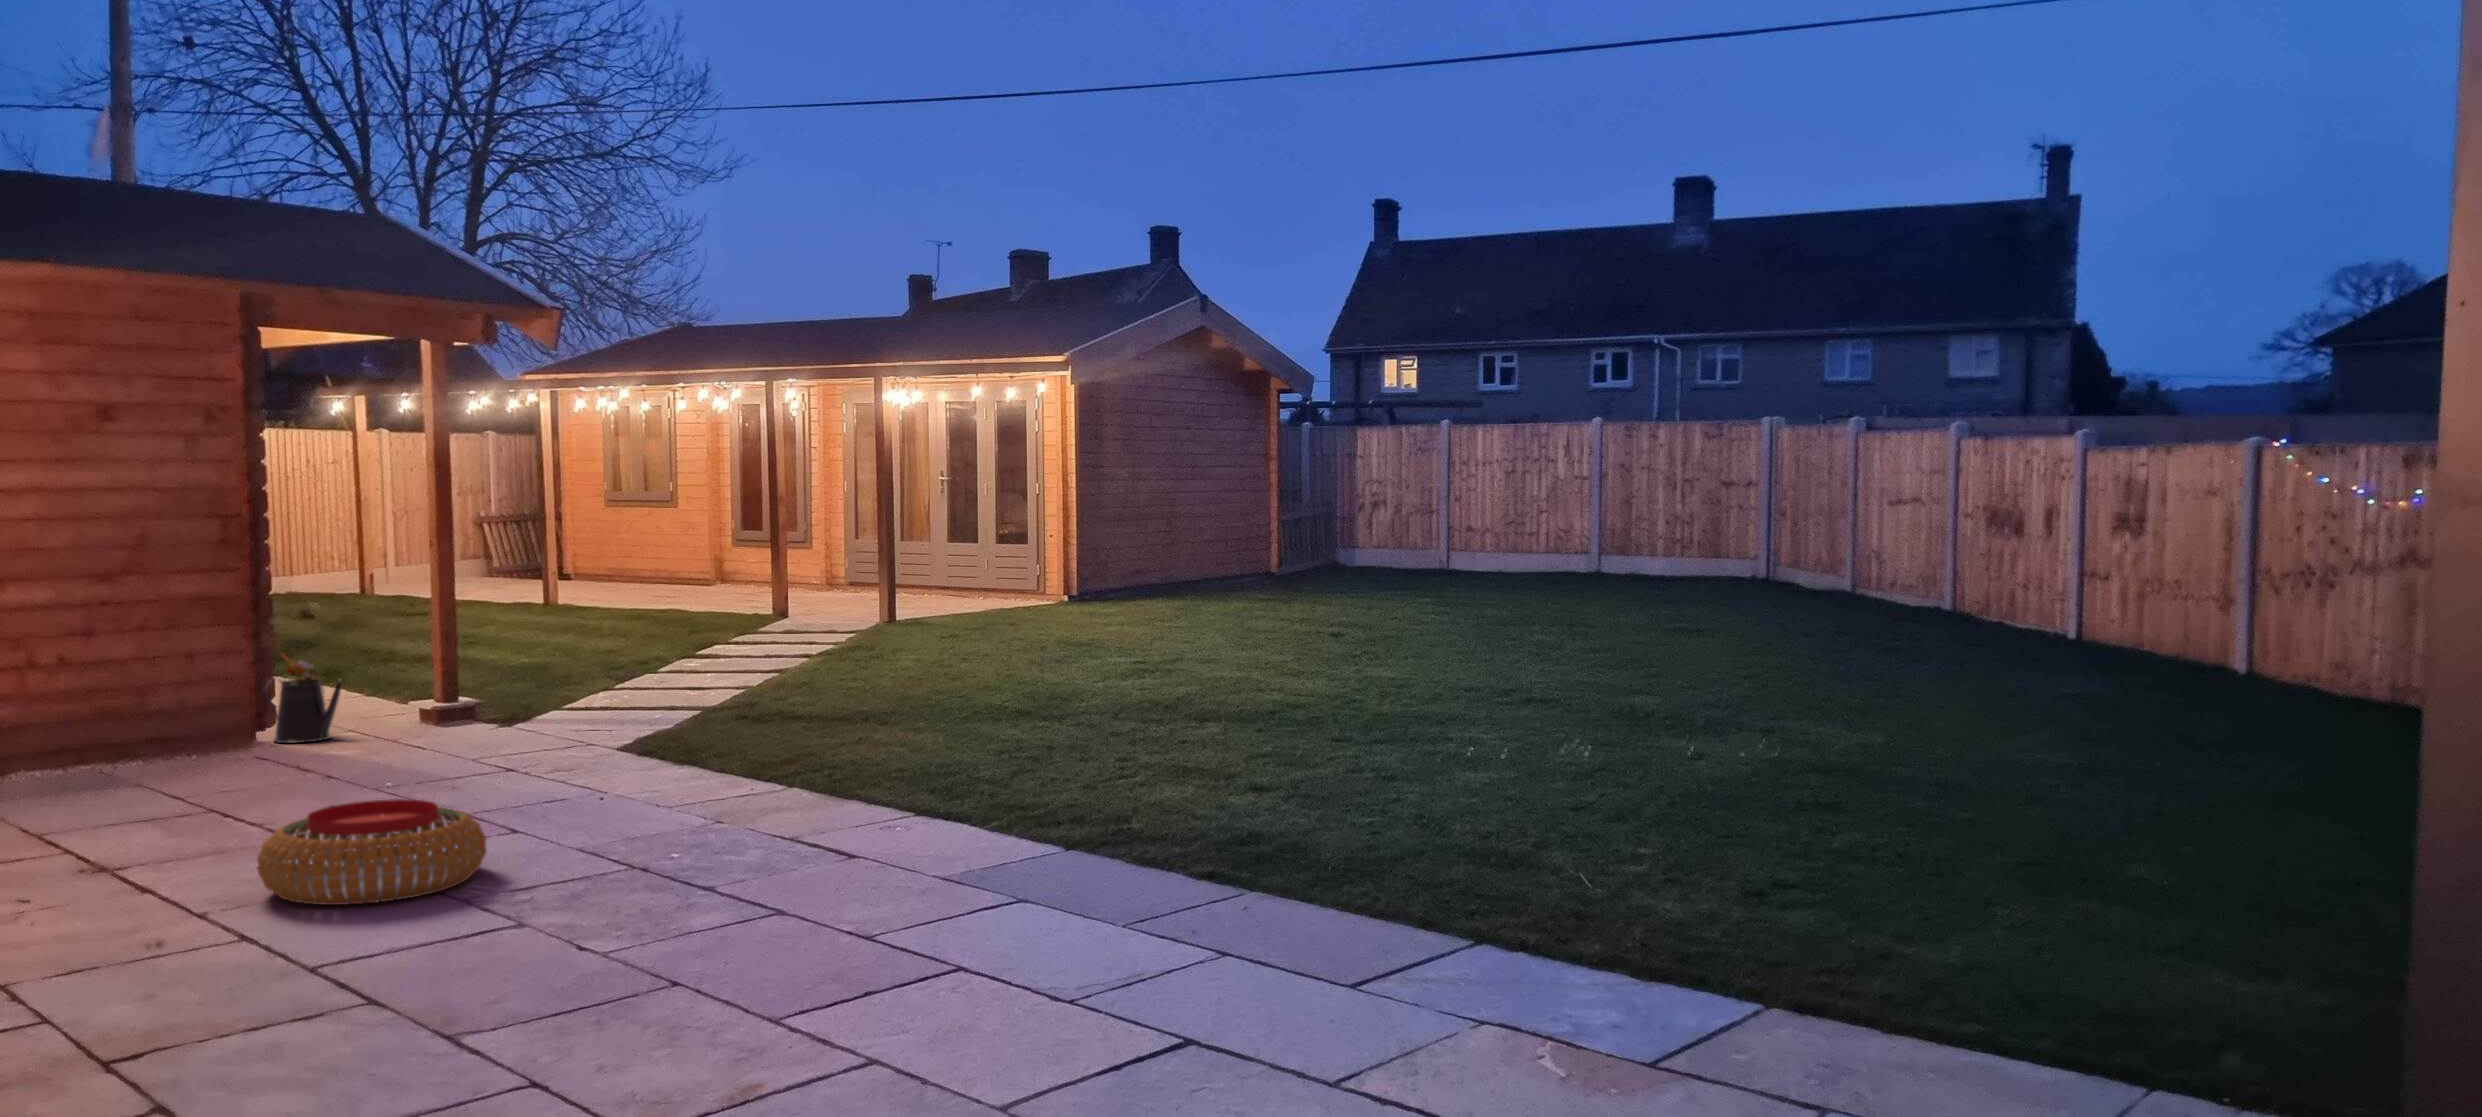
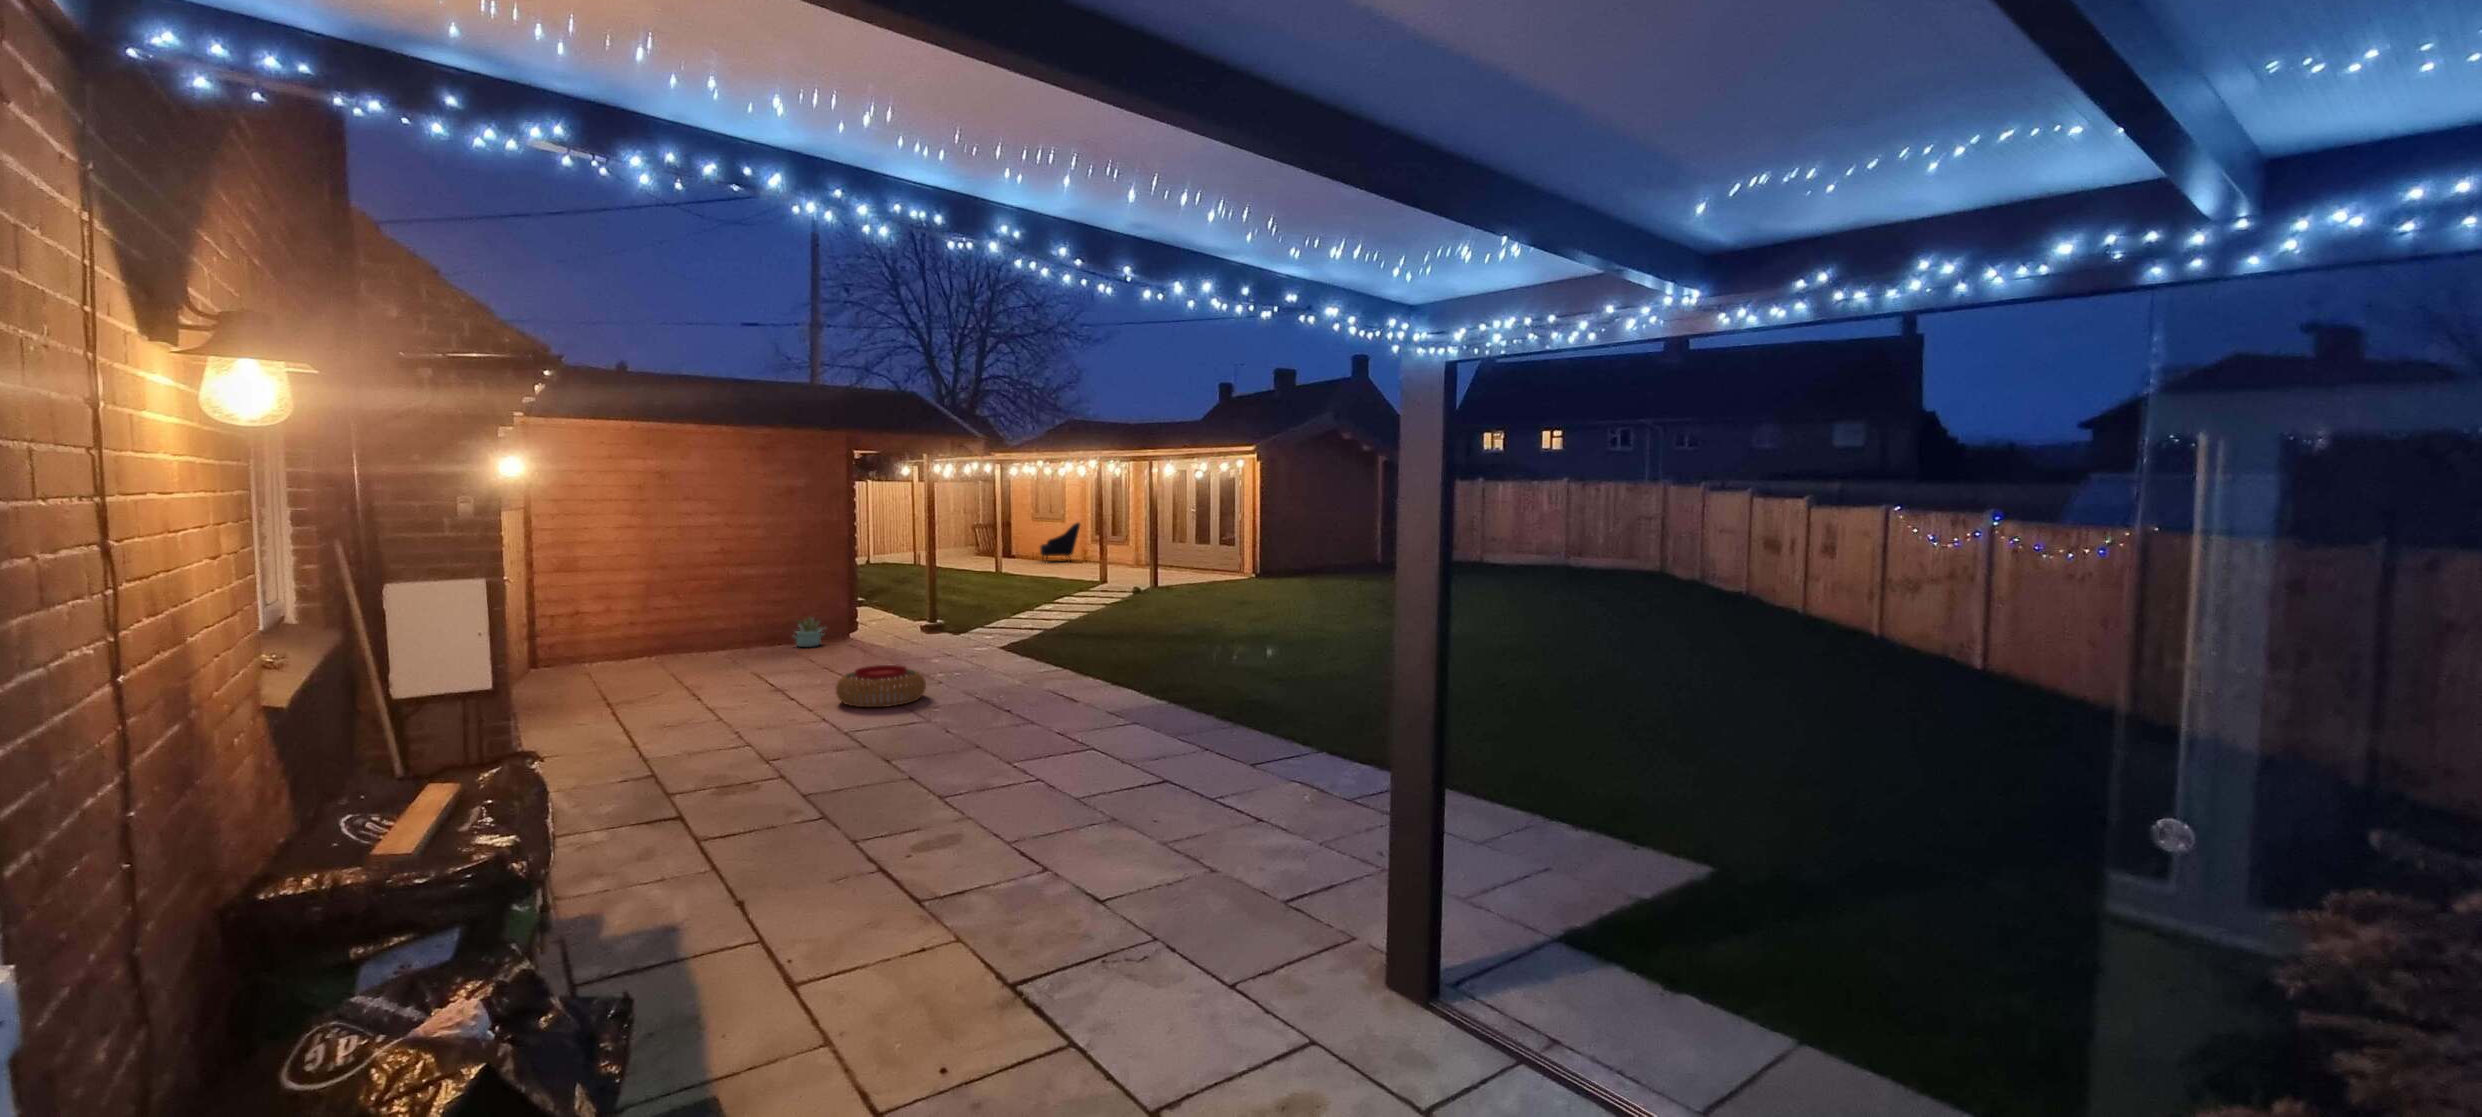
armchair: none [630,507,710,585] -> present [1040,523,1080,557]
watering can: present [264,658,342,743] -> none [851,597,884,639]
decorative plant: none [123,697,209,765] -> present [795,617,826,647]

